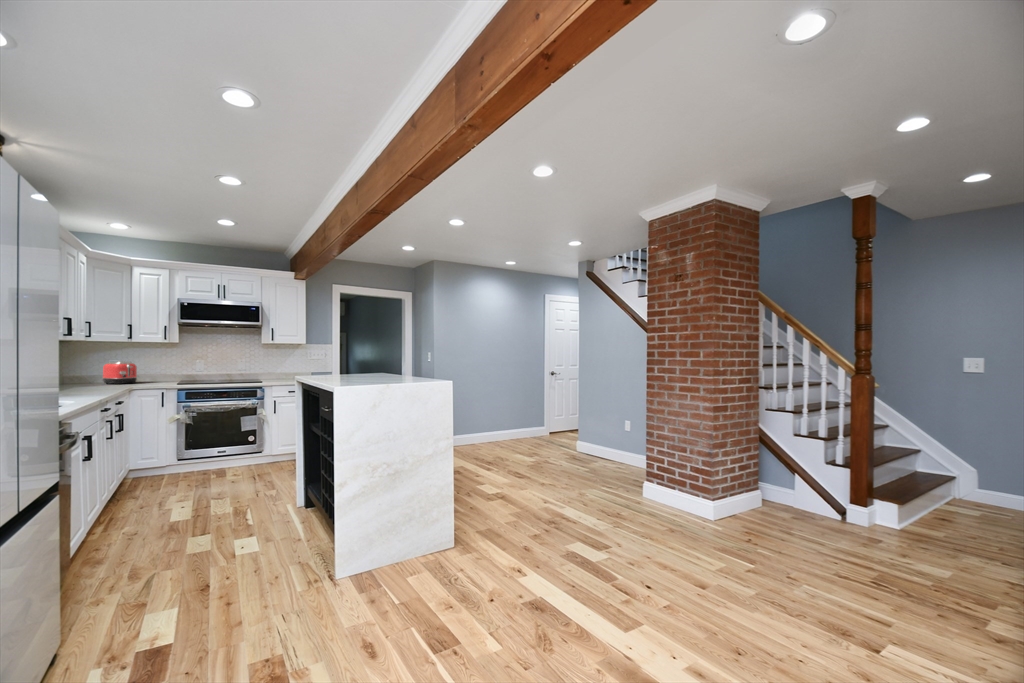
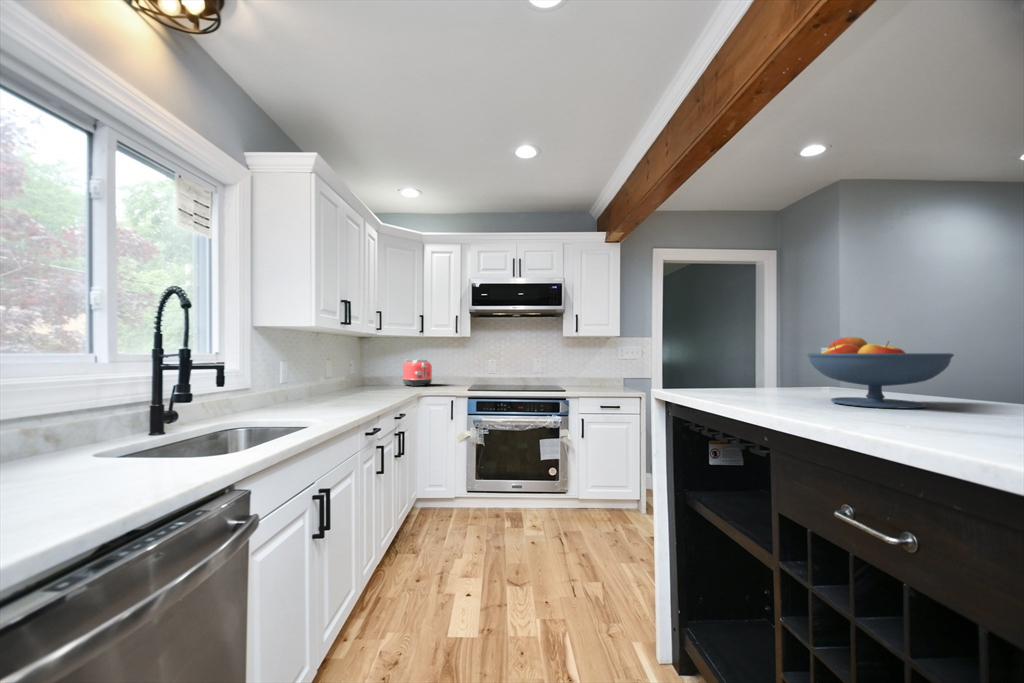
fruit bowl: none [351,354,392,379] -> present [807,337,954,409]

